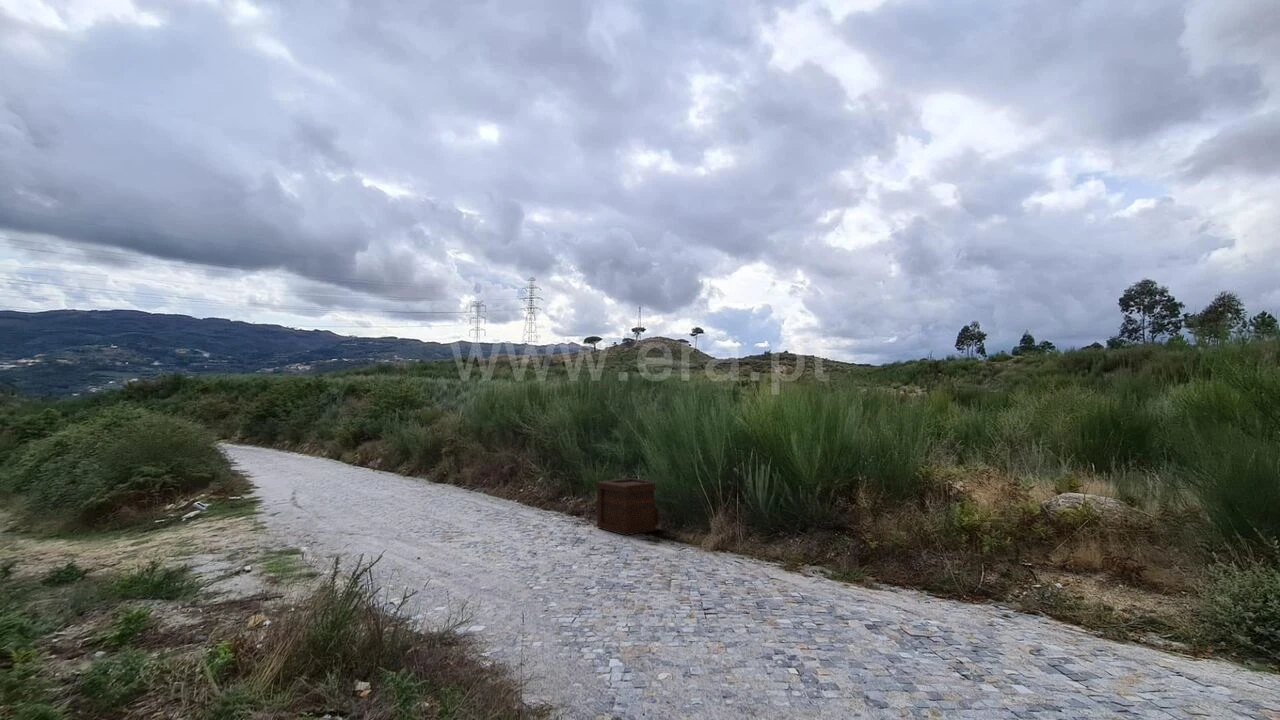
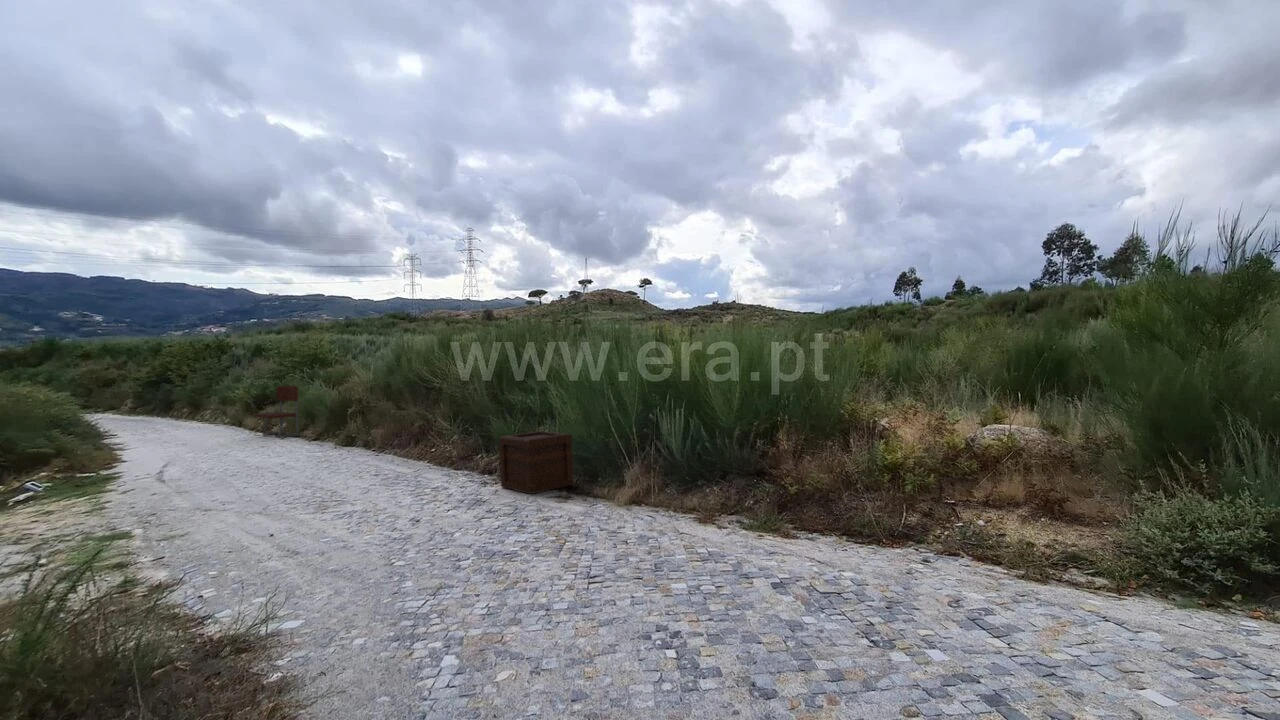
bench: none [357,425,398,473] -> present [254,385,299,438]

